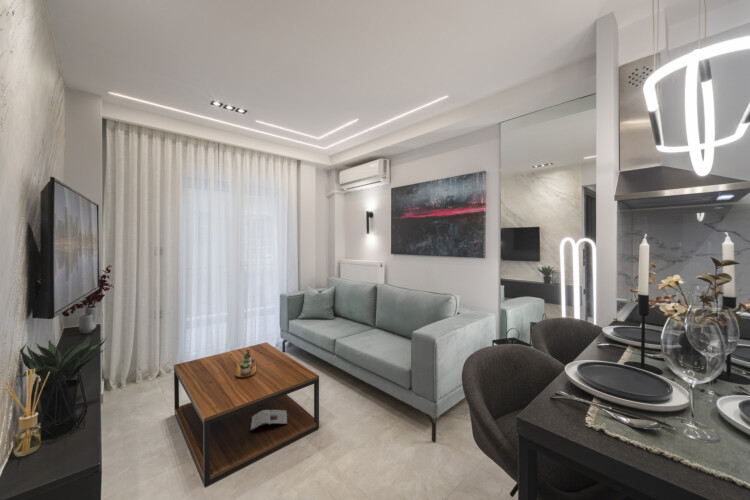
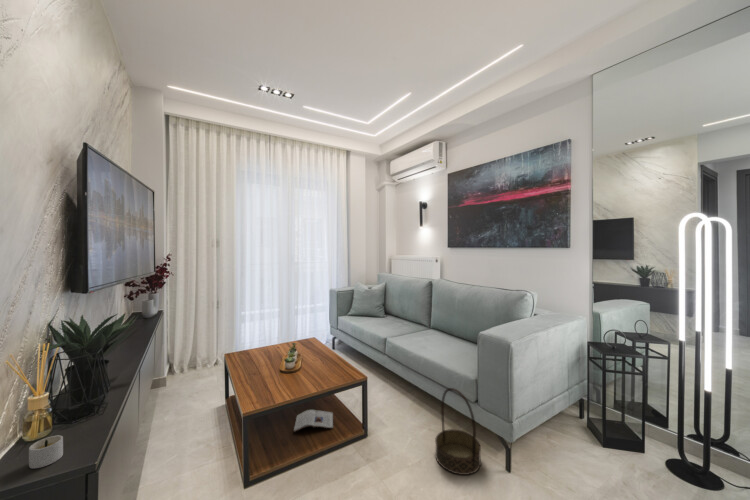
basket: none [377,380,413,449] -> present [435,388,481,475]
candle: none [26,446,69,475] -> present [29,435,63,469]

